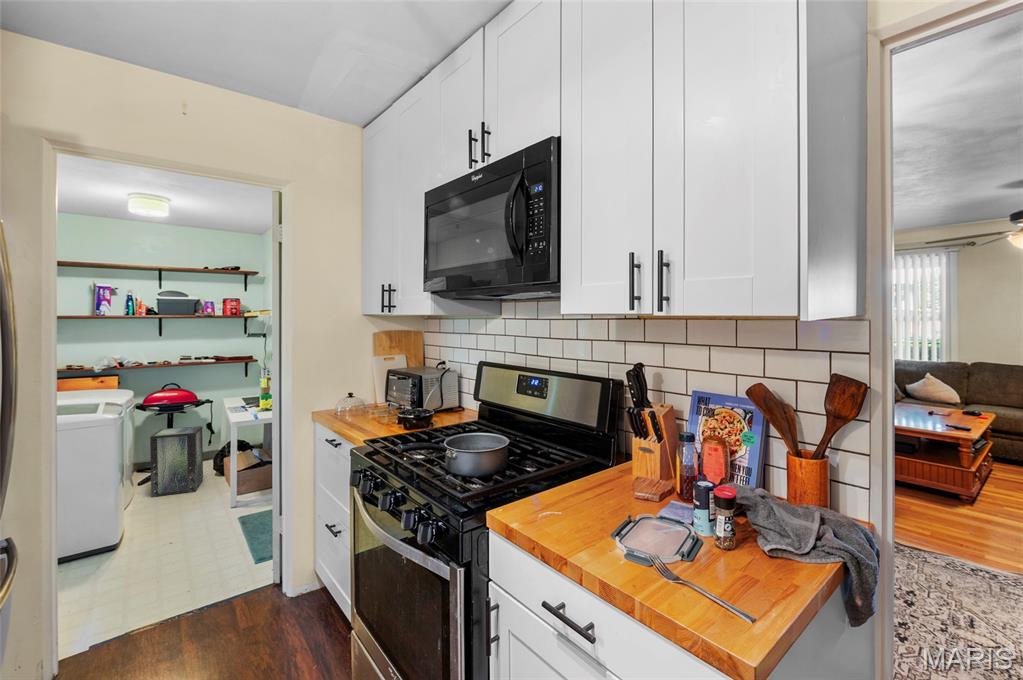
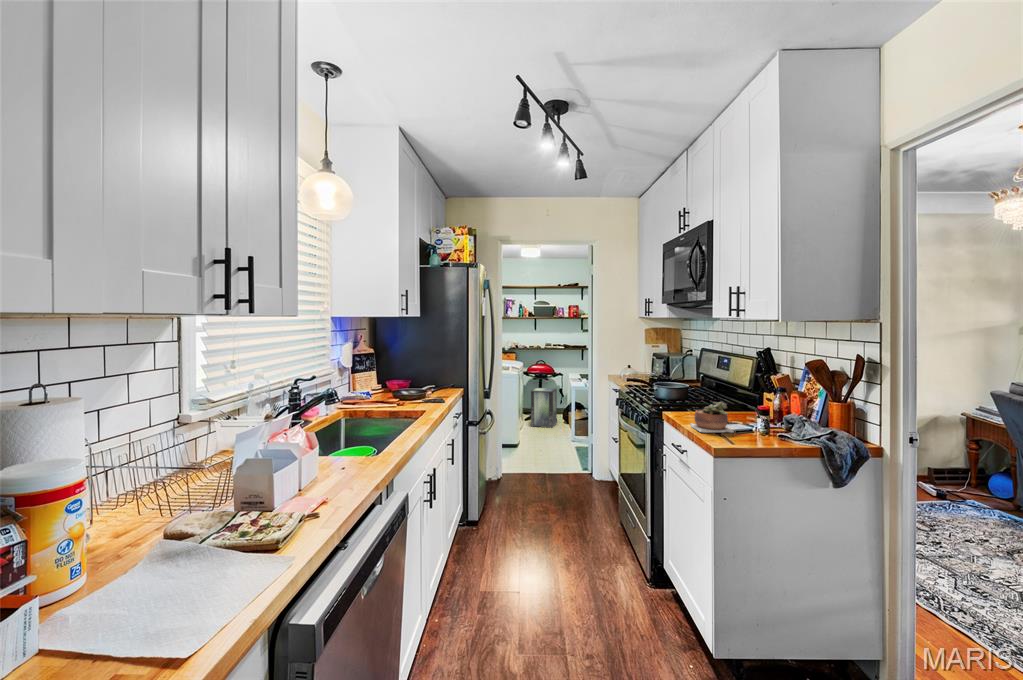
succulent plant: none [624,502,737,607] -> present [690,402,734,433]

